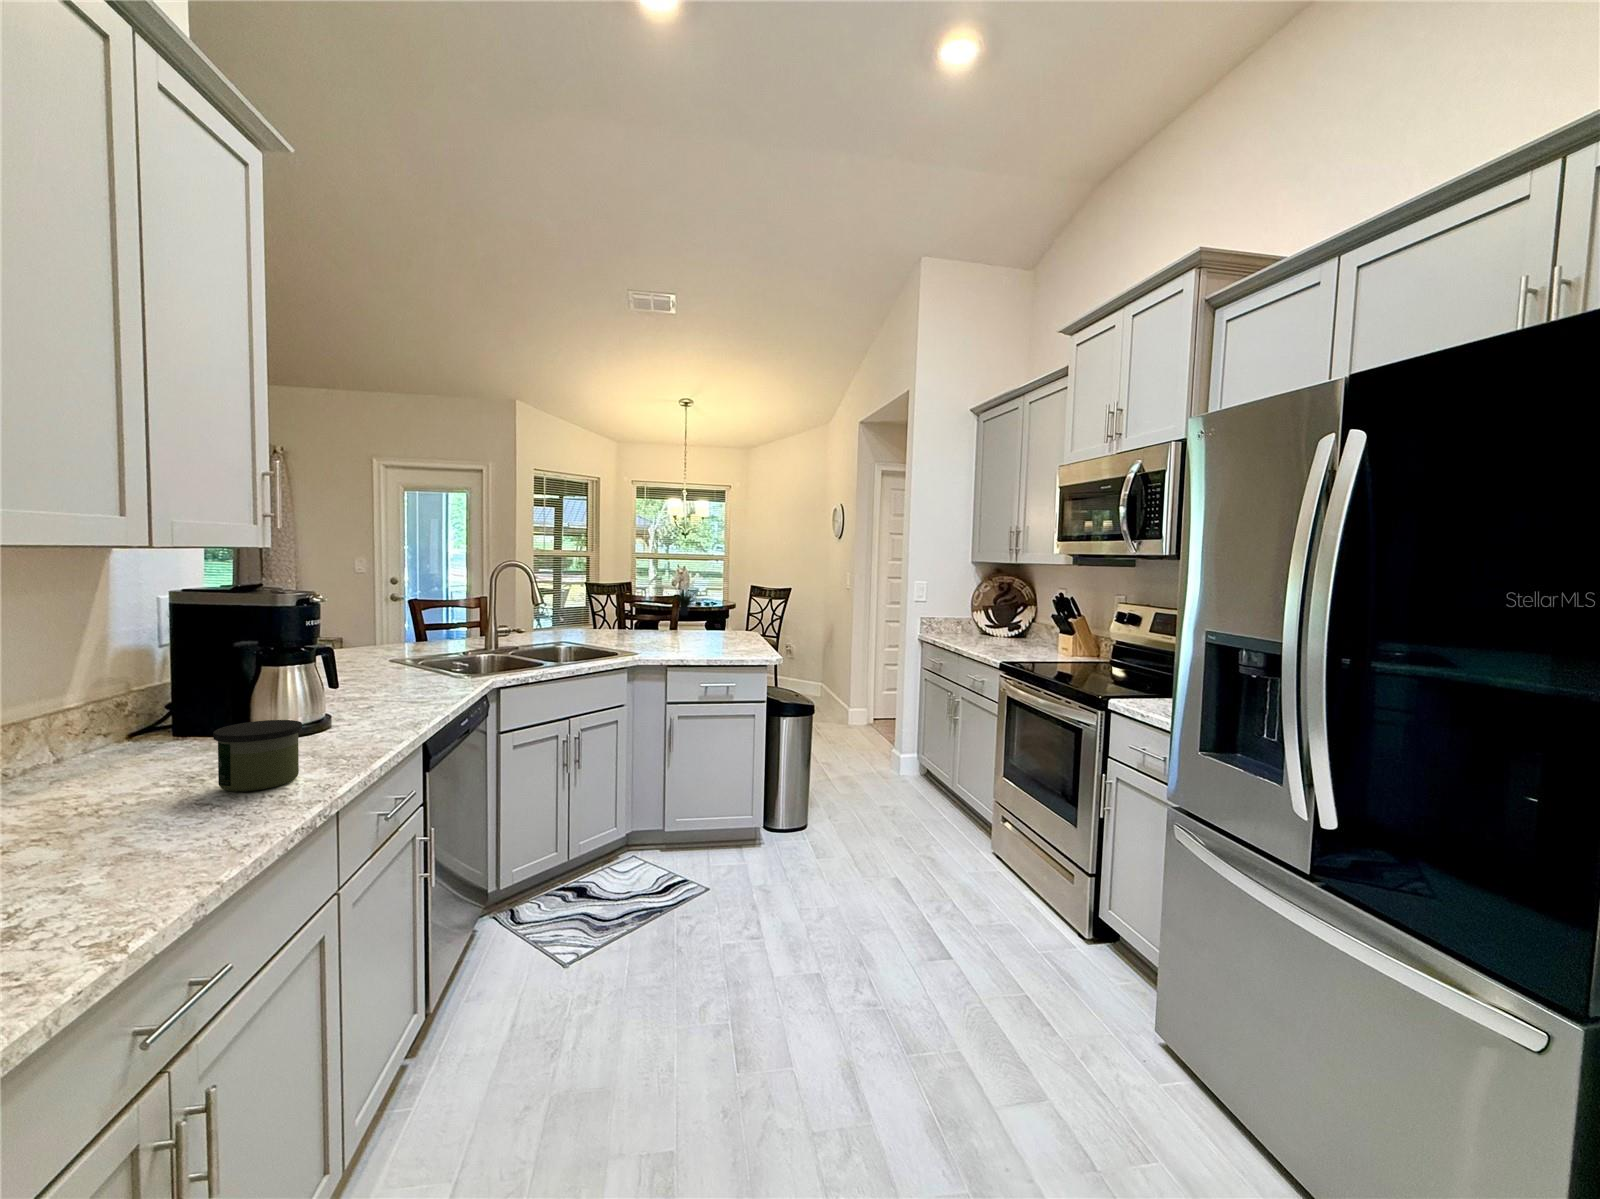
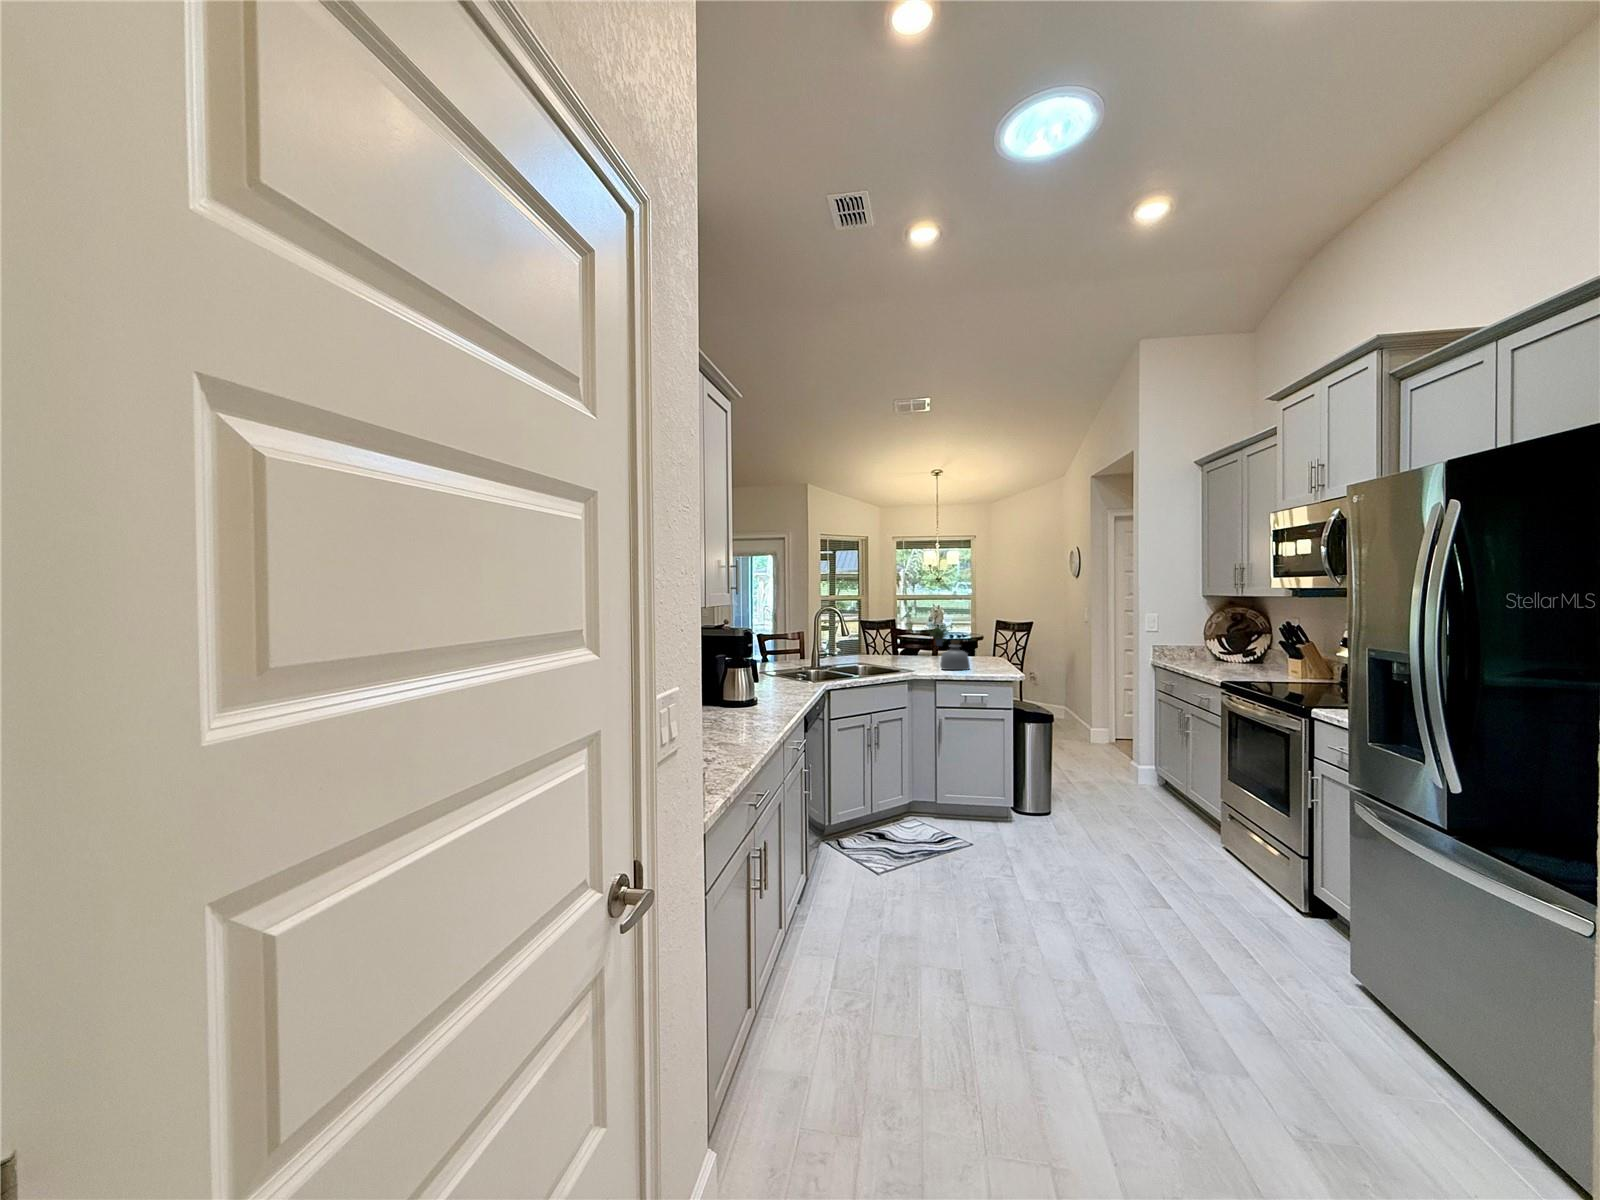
bottle: none [675,611,714,650] -> present [940,641,970,670]
candle: present [213,720,302,791] -> none [735,693,769,725]

